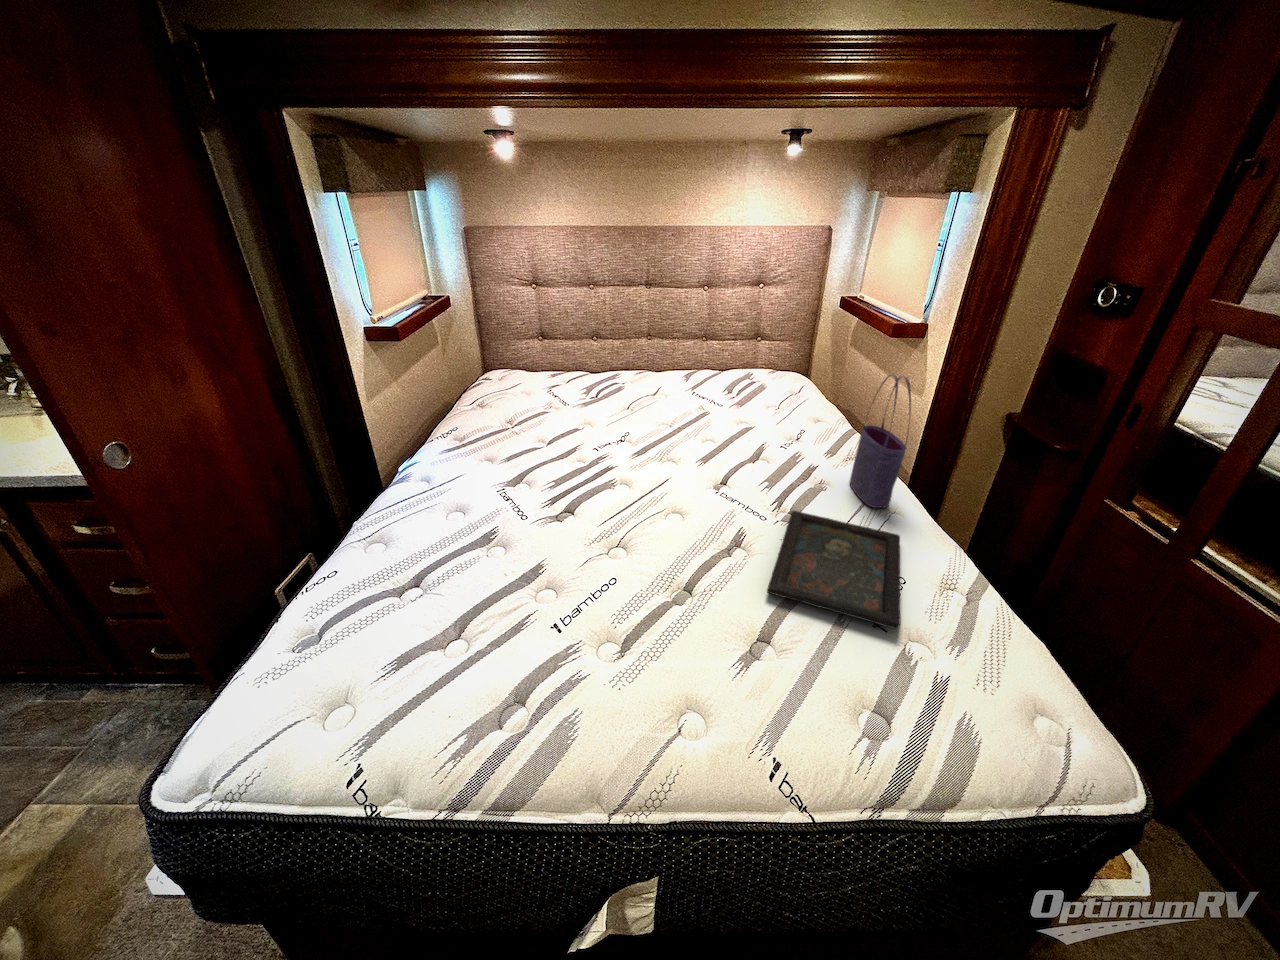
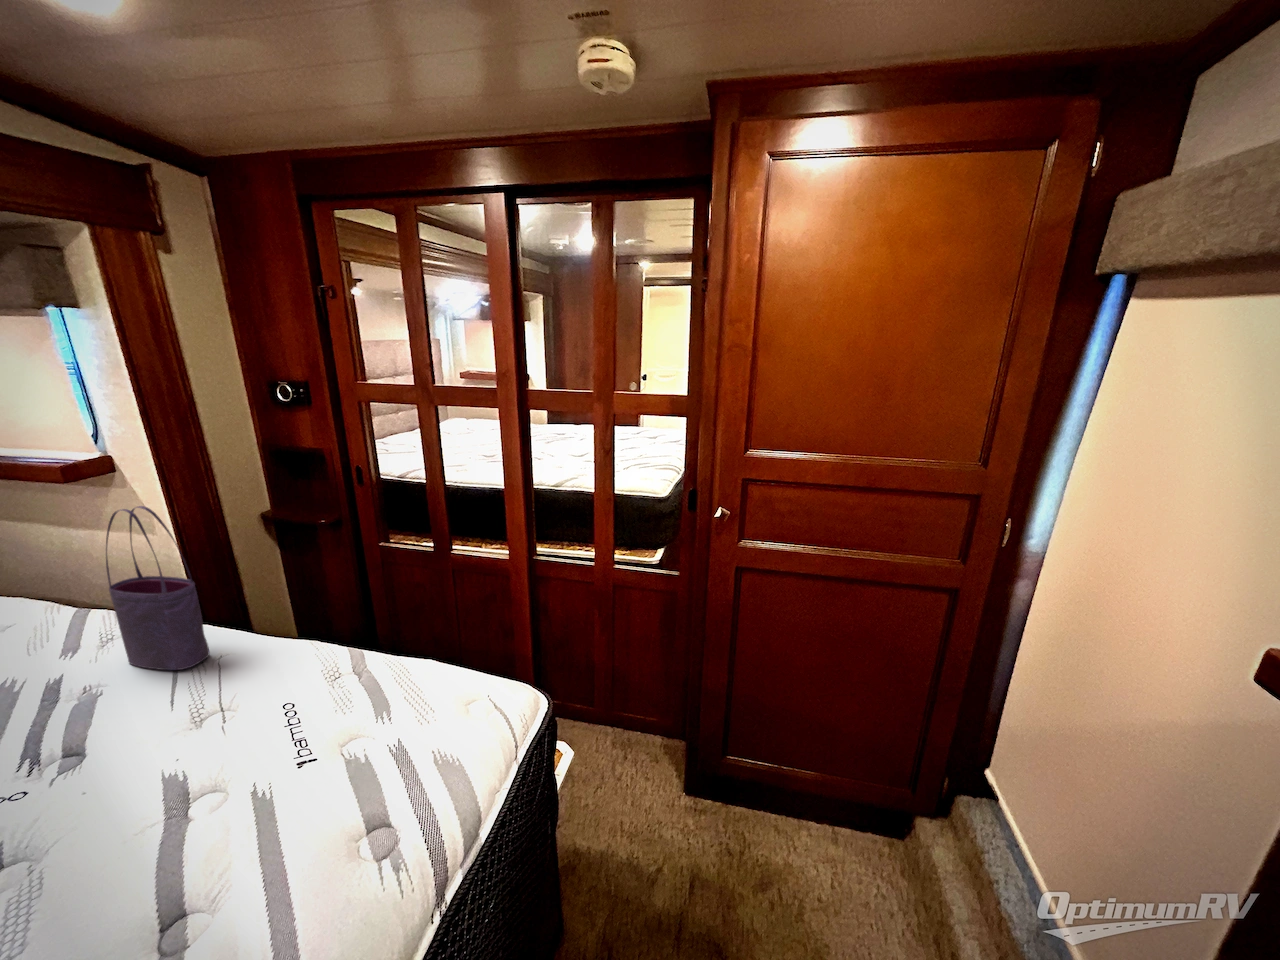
tray: present [767,511,901,629] -> none [61,670,327,871]

